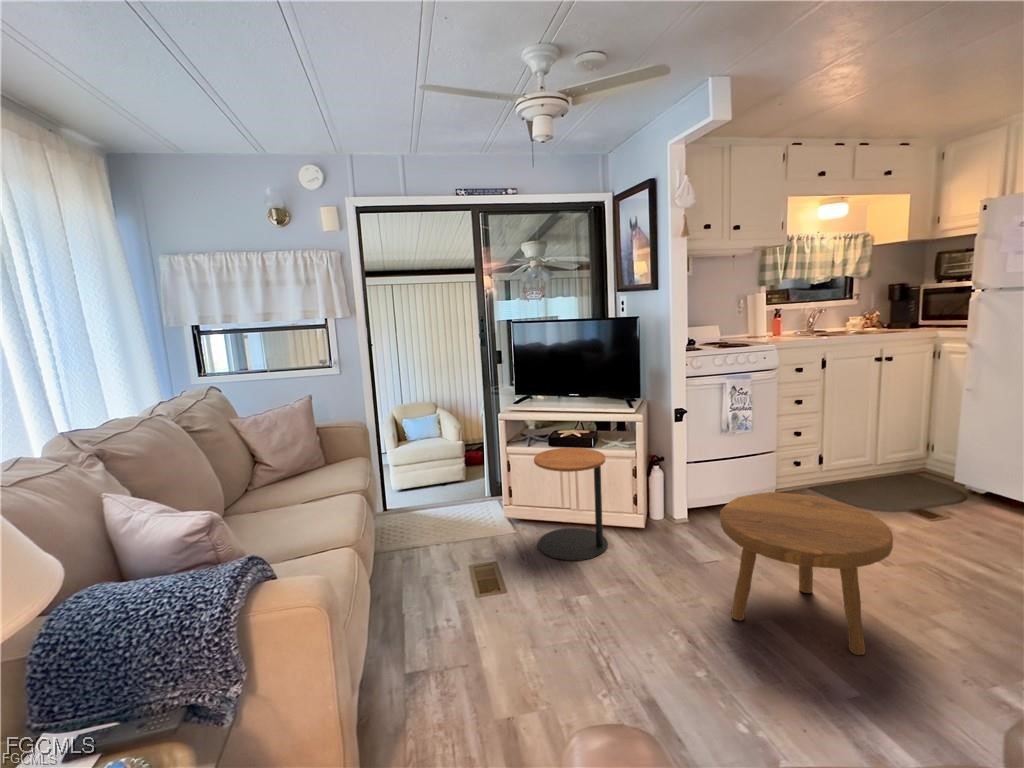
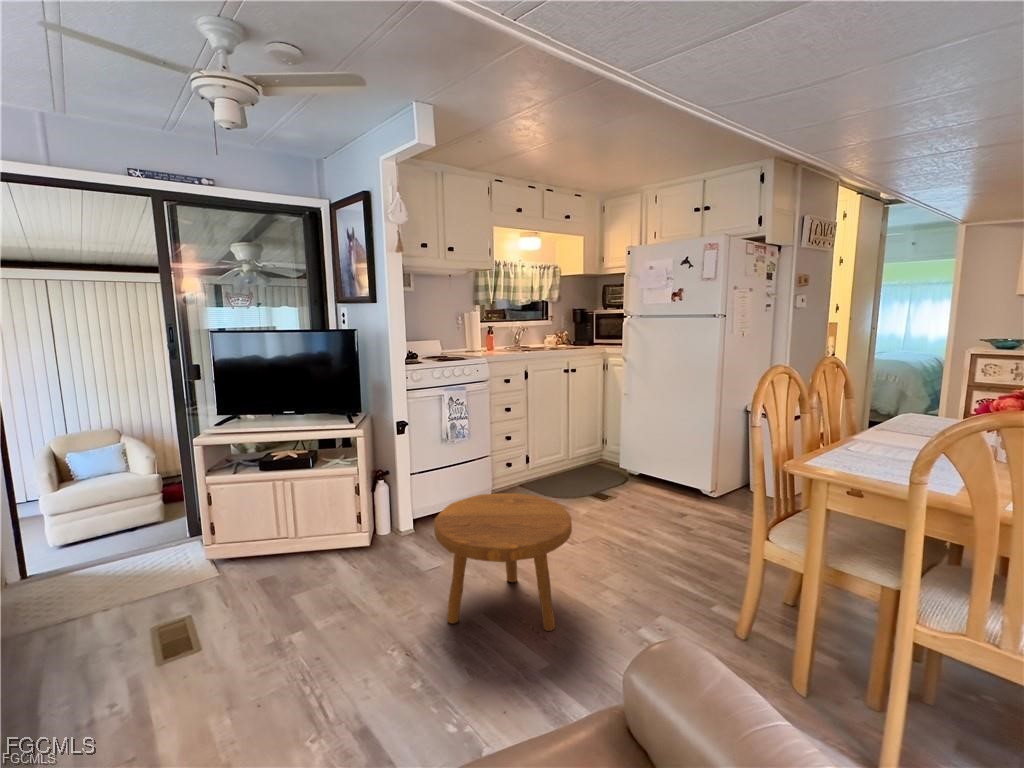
side table: present [534,448,608,561] -> none [237,470,329,598]

